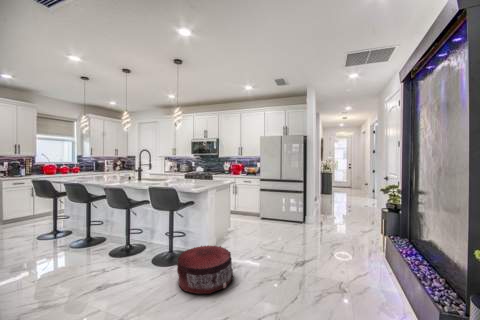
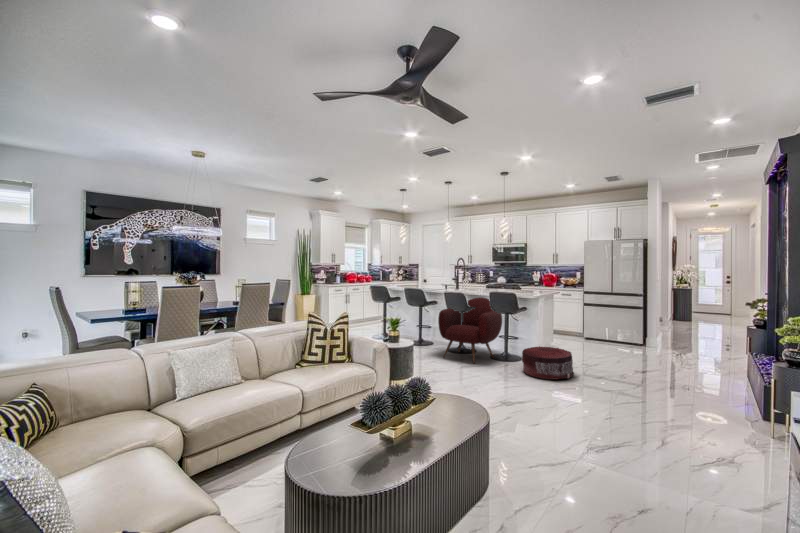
armchair: none [94,191,170,273] -> present [438,297,502,364]

